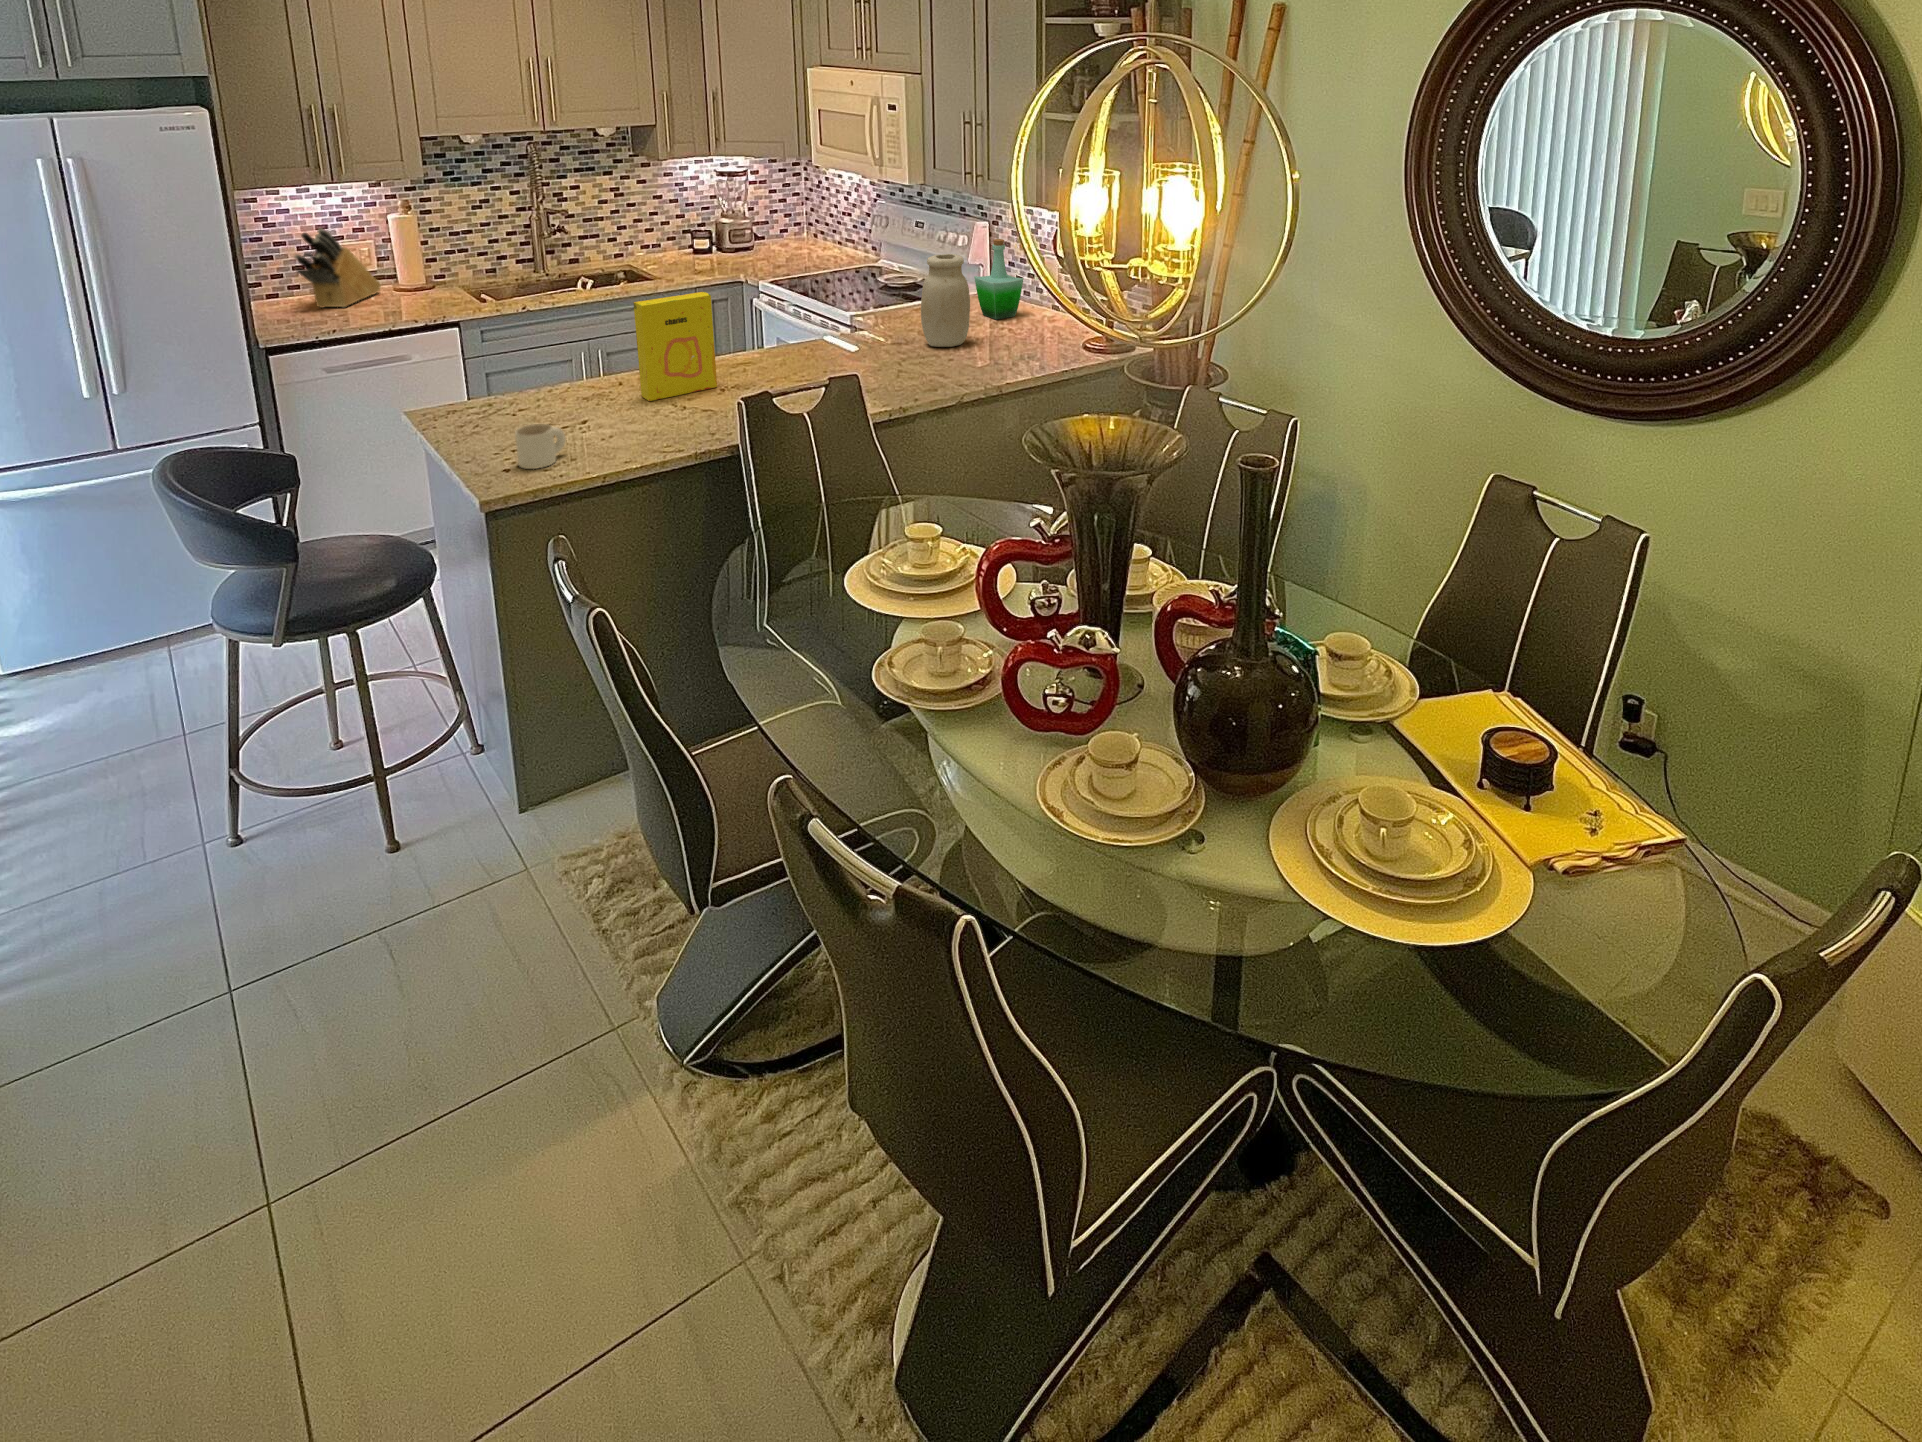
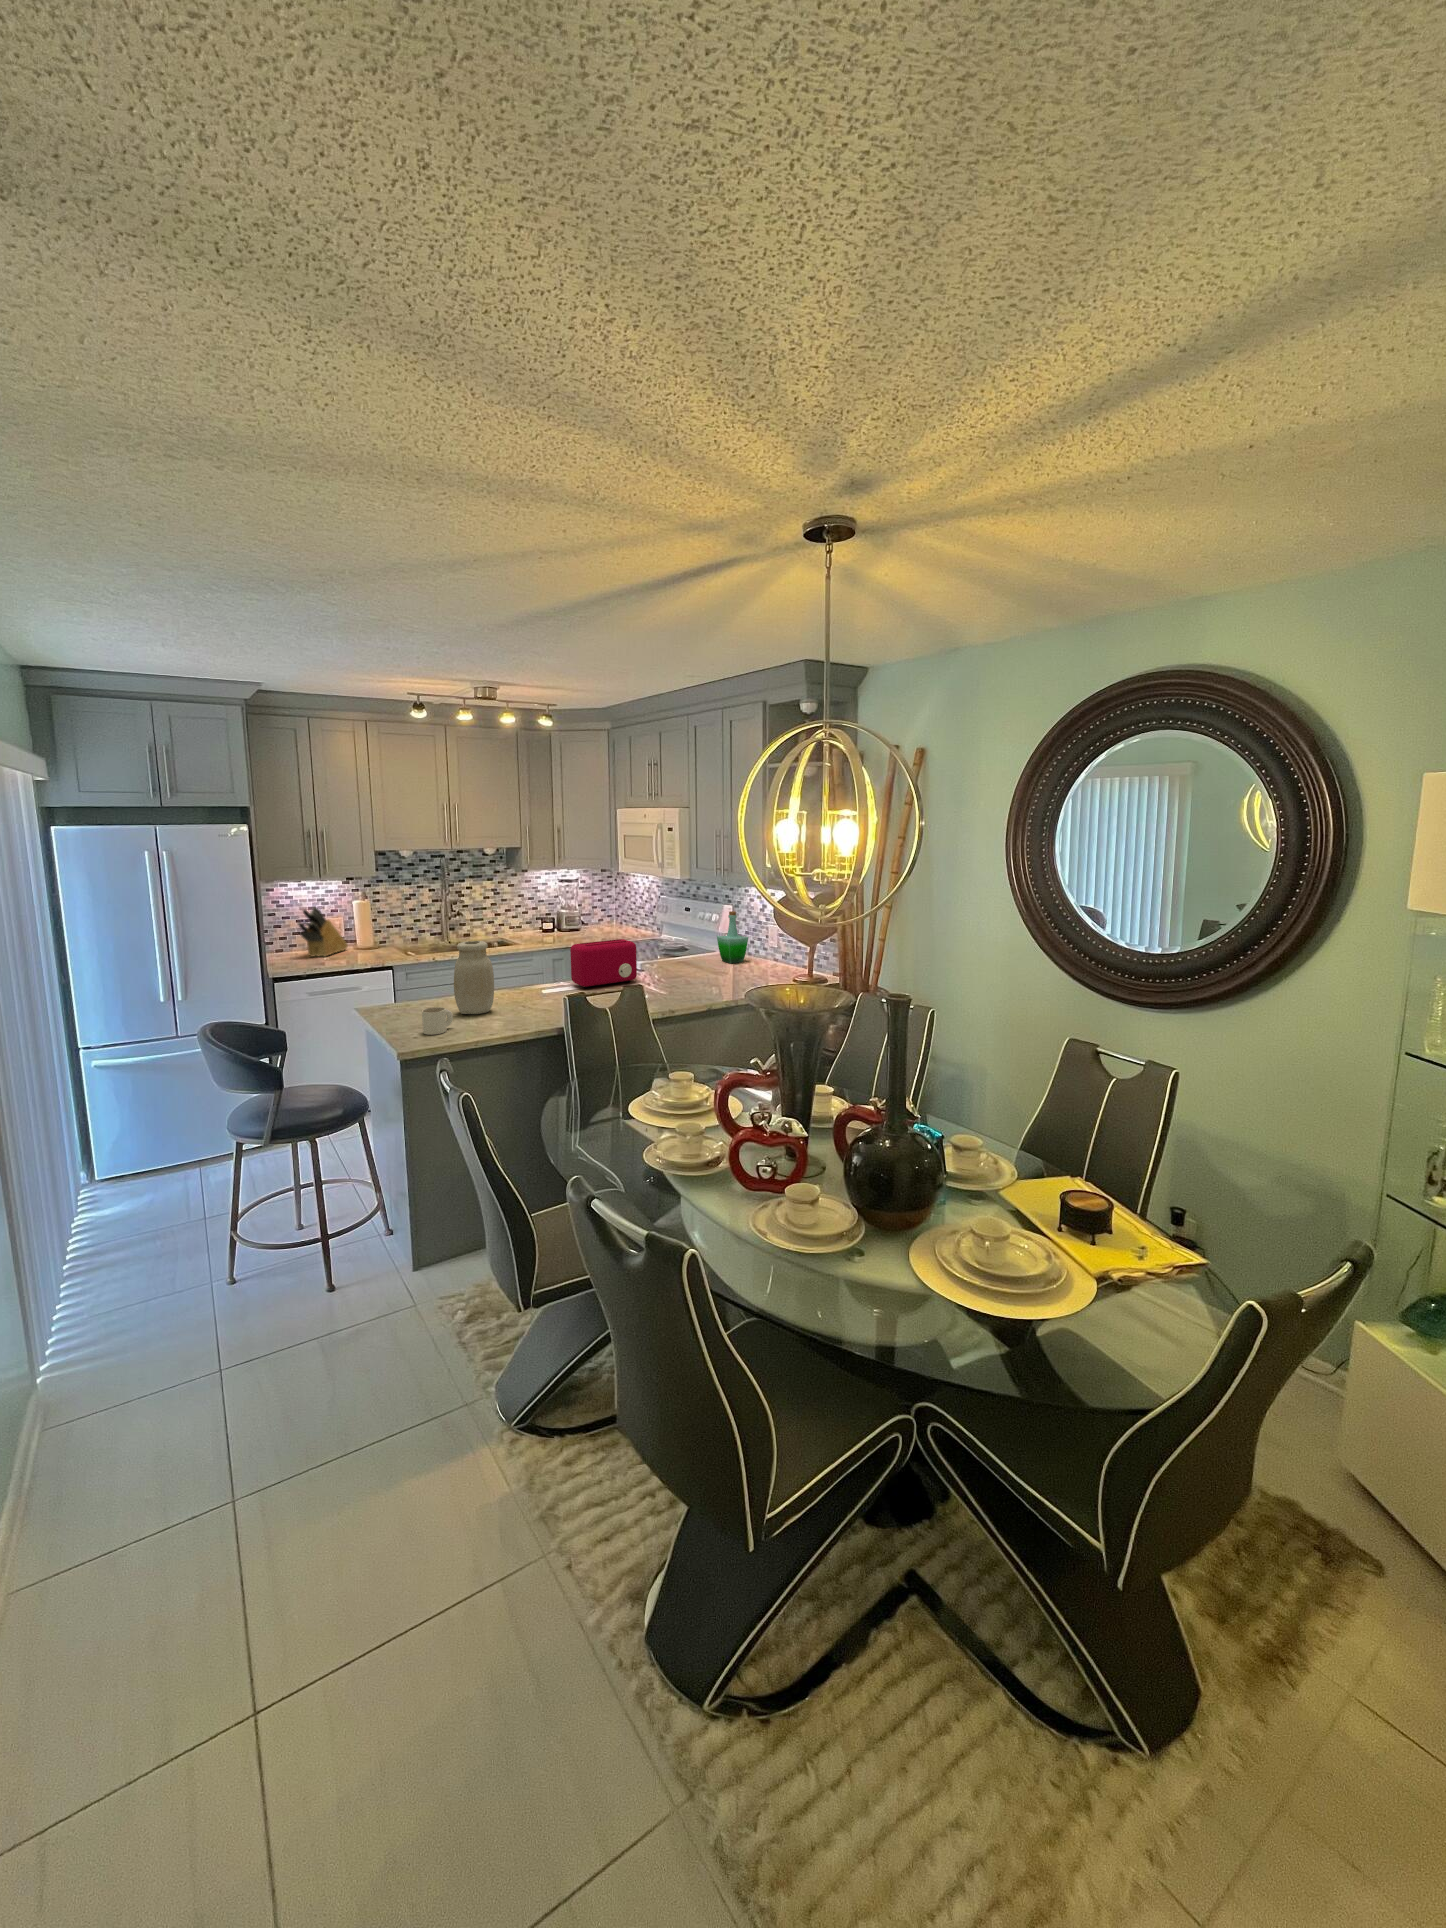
jar: present [921,254,970,347] -> present [454,941,494,1014]
toaster: none [747,291,852,372] -> present [570,939,637,988]
cereal box: present [633,292,717,401] -> none [499,934,550,1002]

